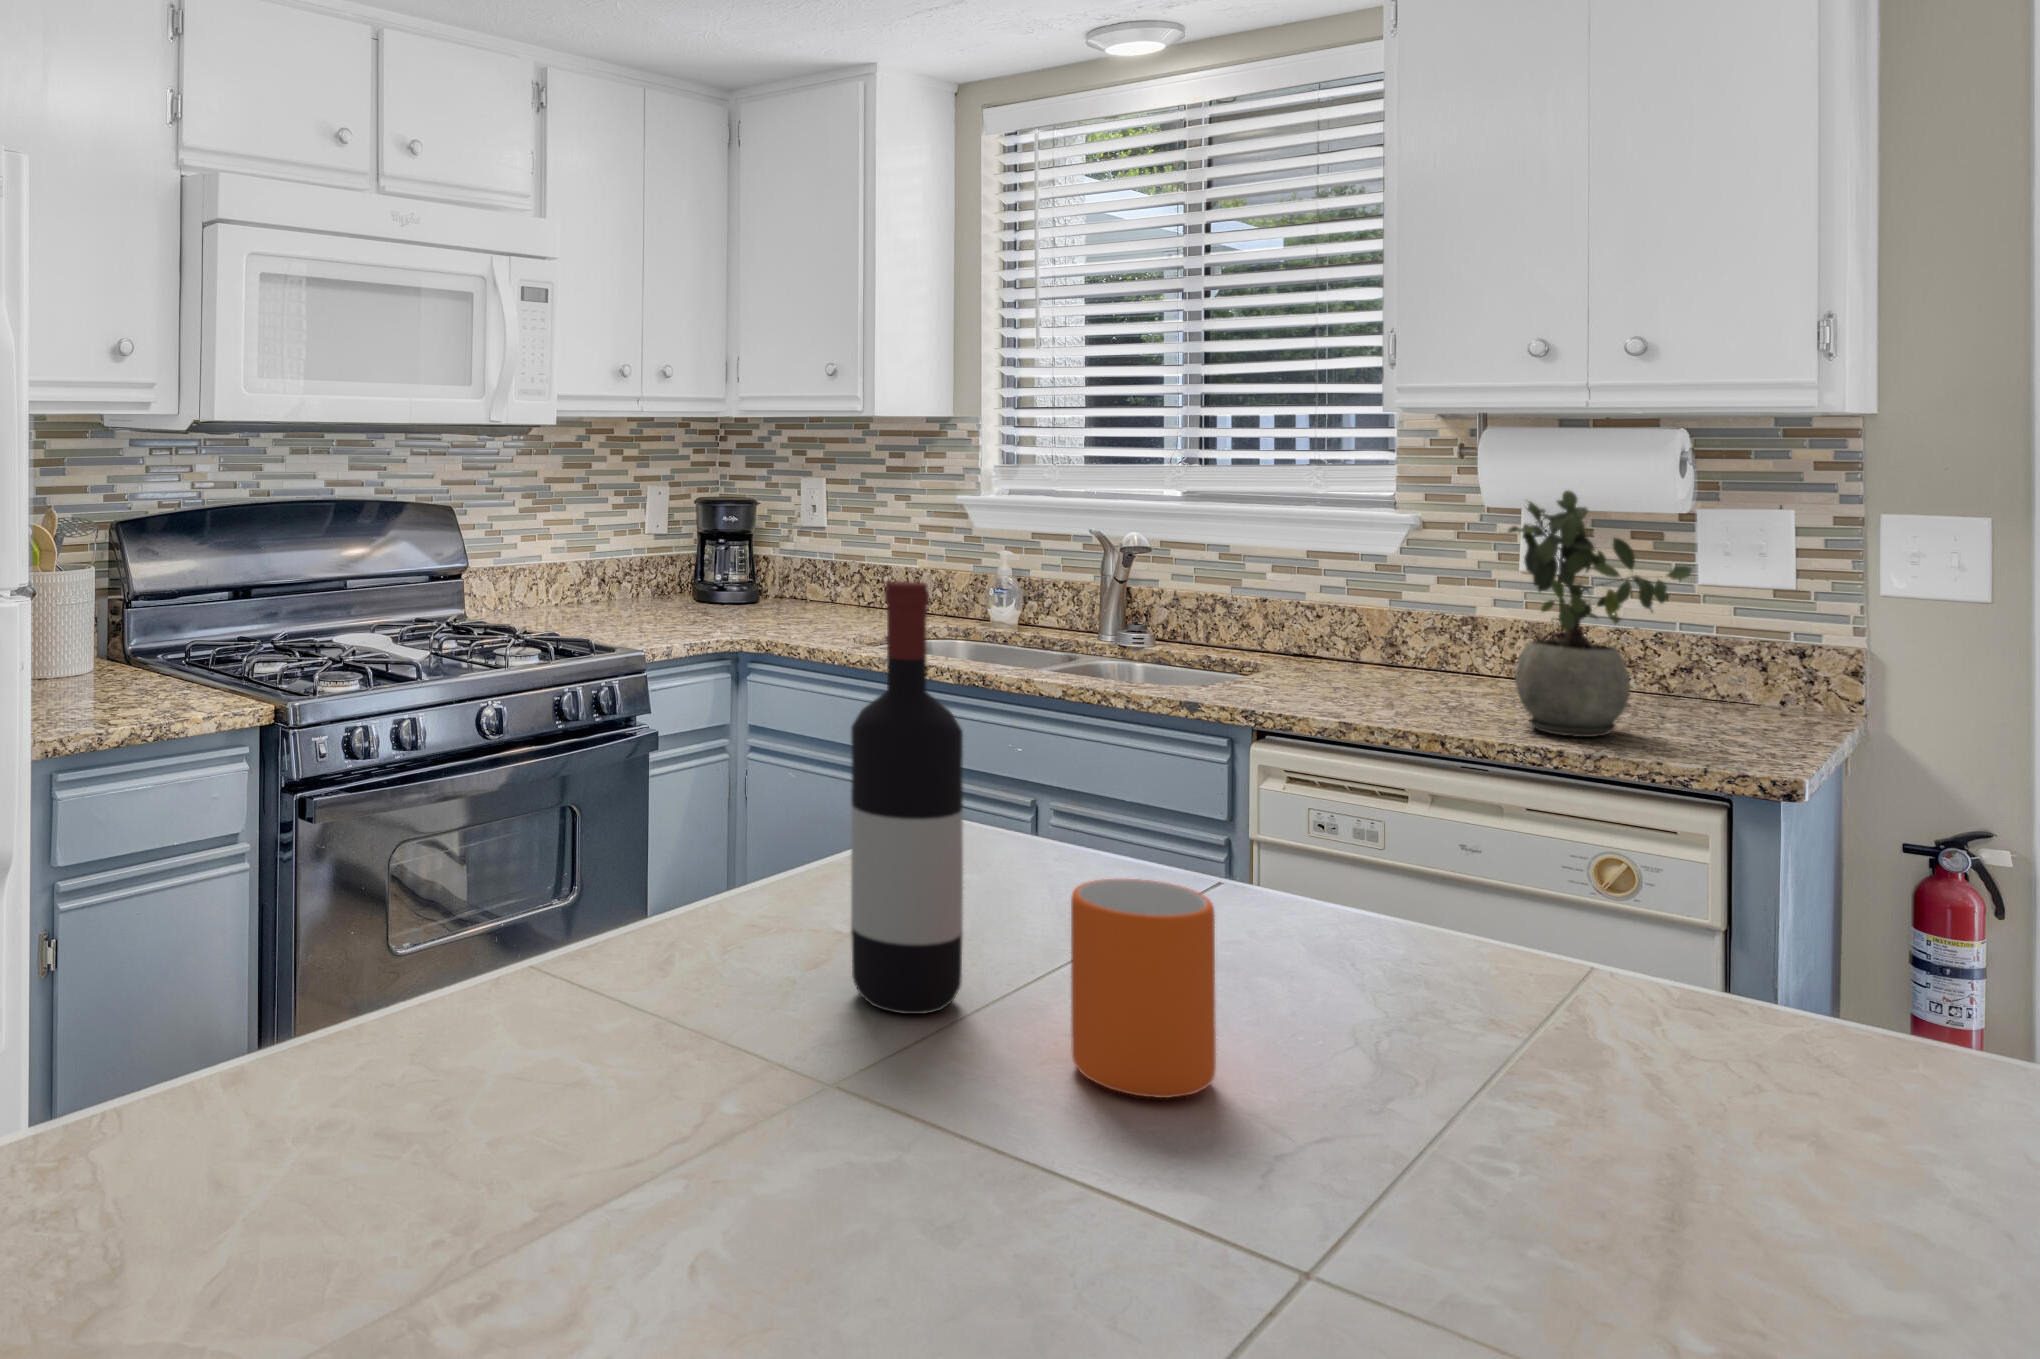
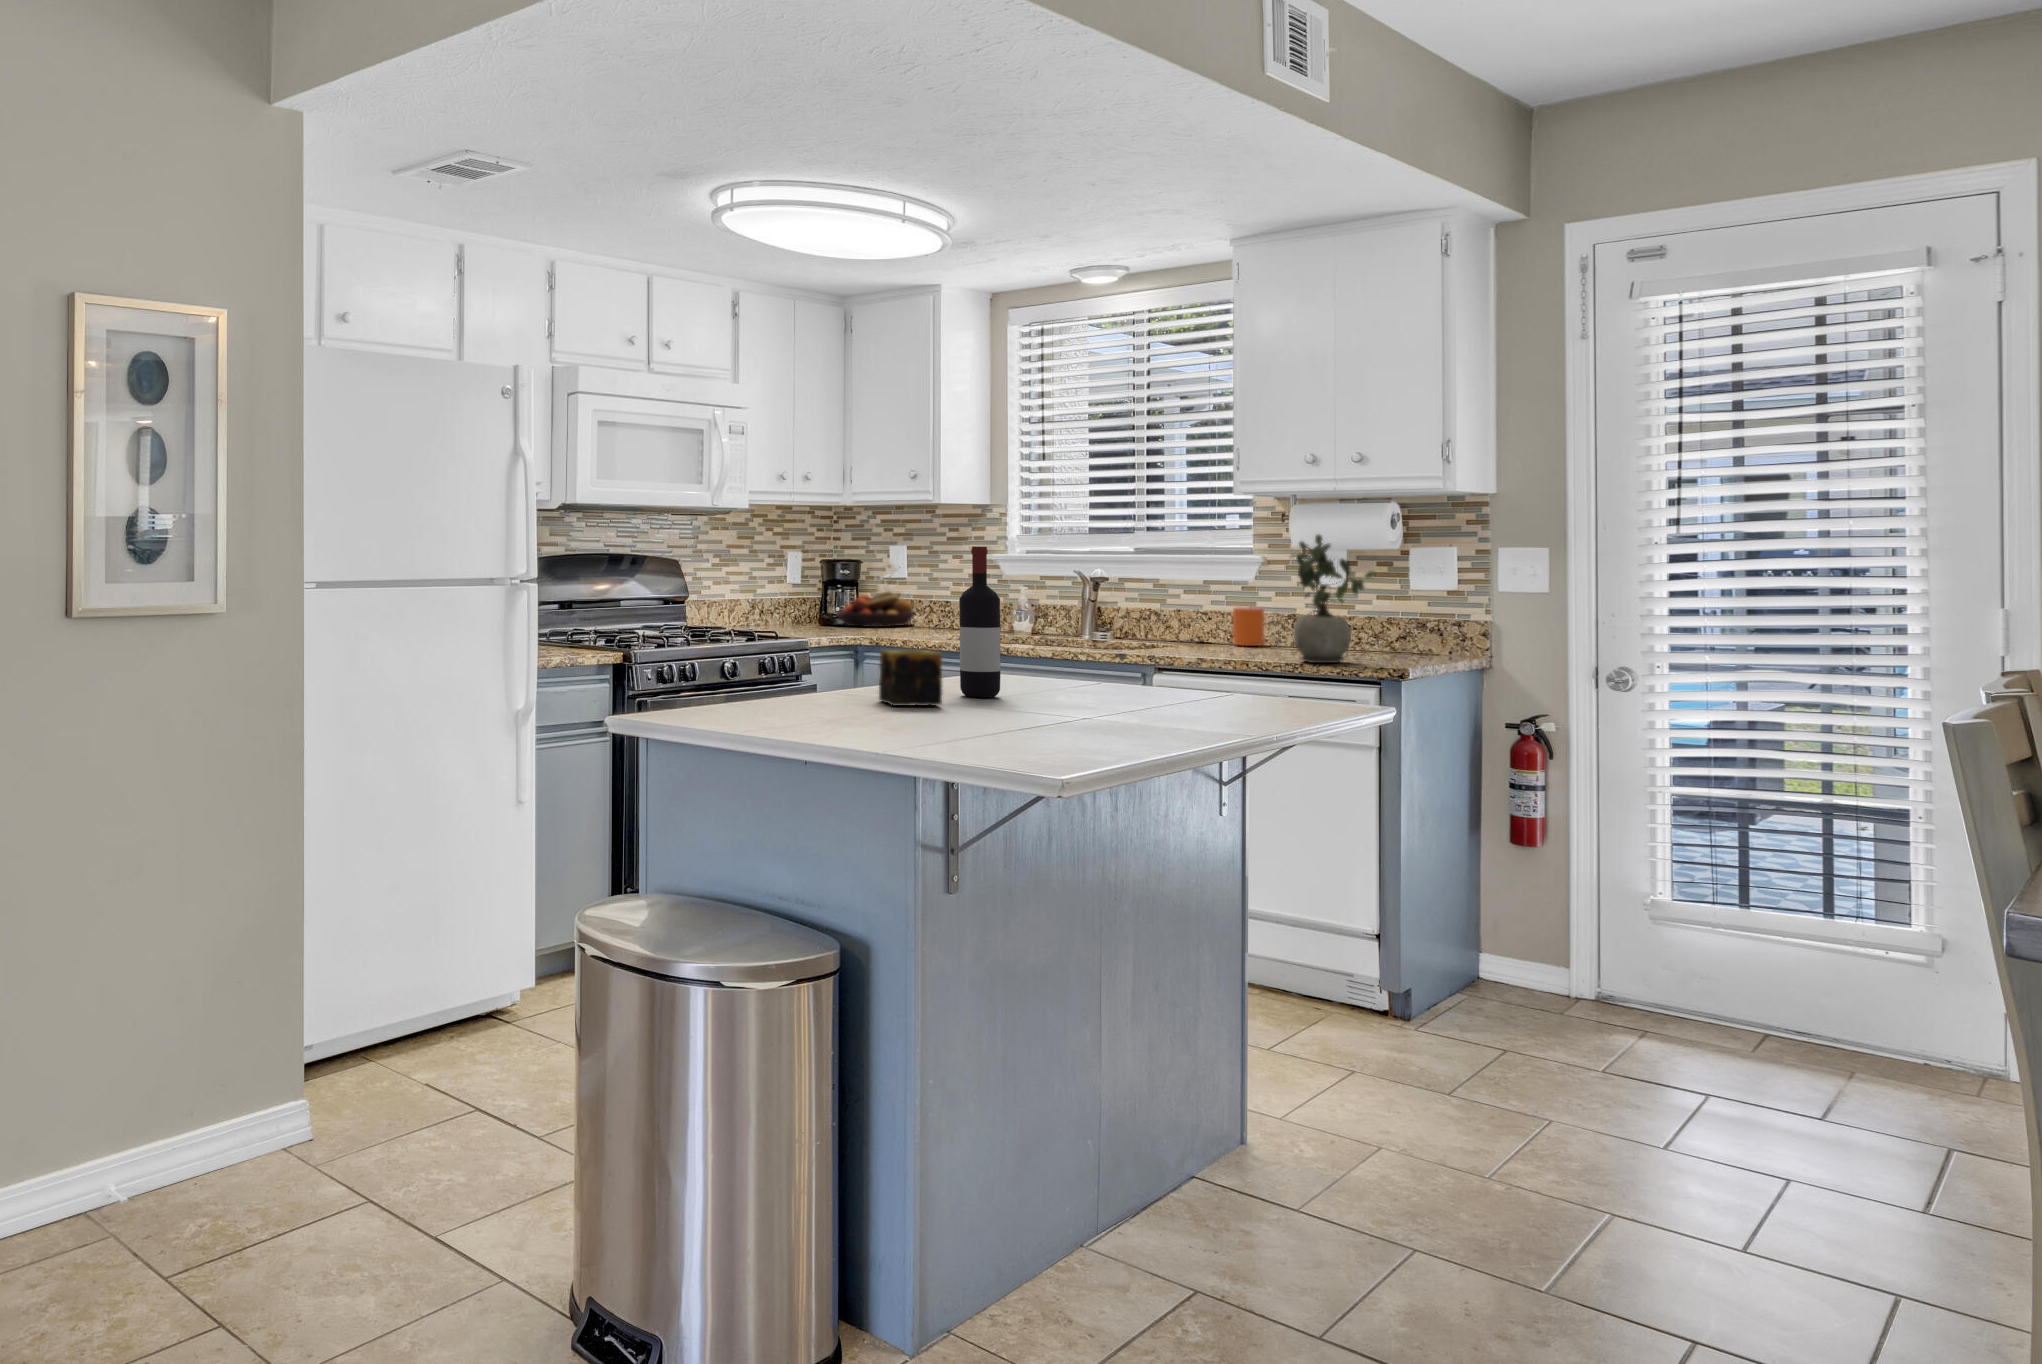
fruit bowl: none [713,551,834,609] -> present [836,592,914,627]
mug: present [1071,879,1216,1098] -> present [1233,607,1264,646]
candle: none [600,903,780,1121] -> present [879,650,943,706]

